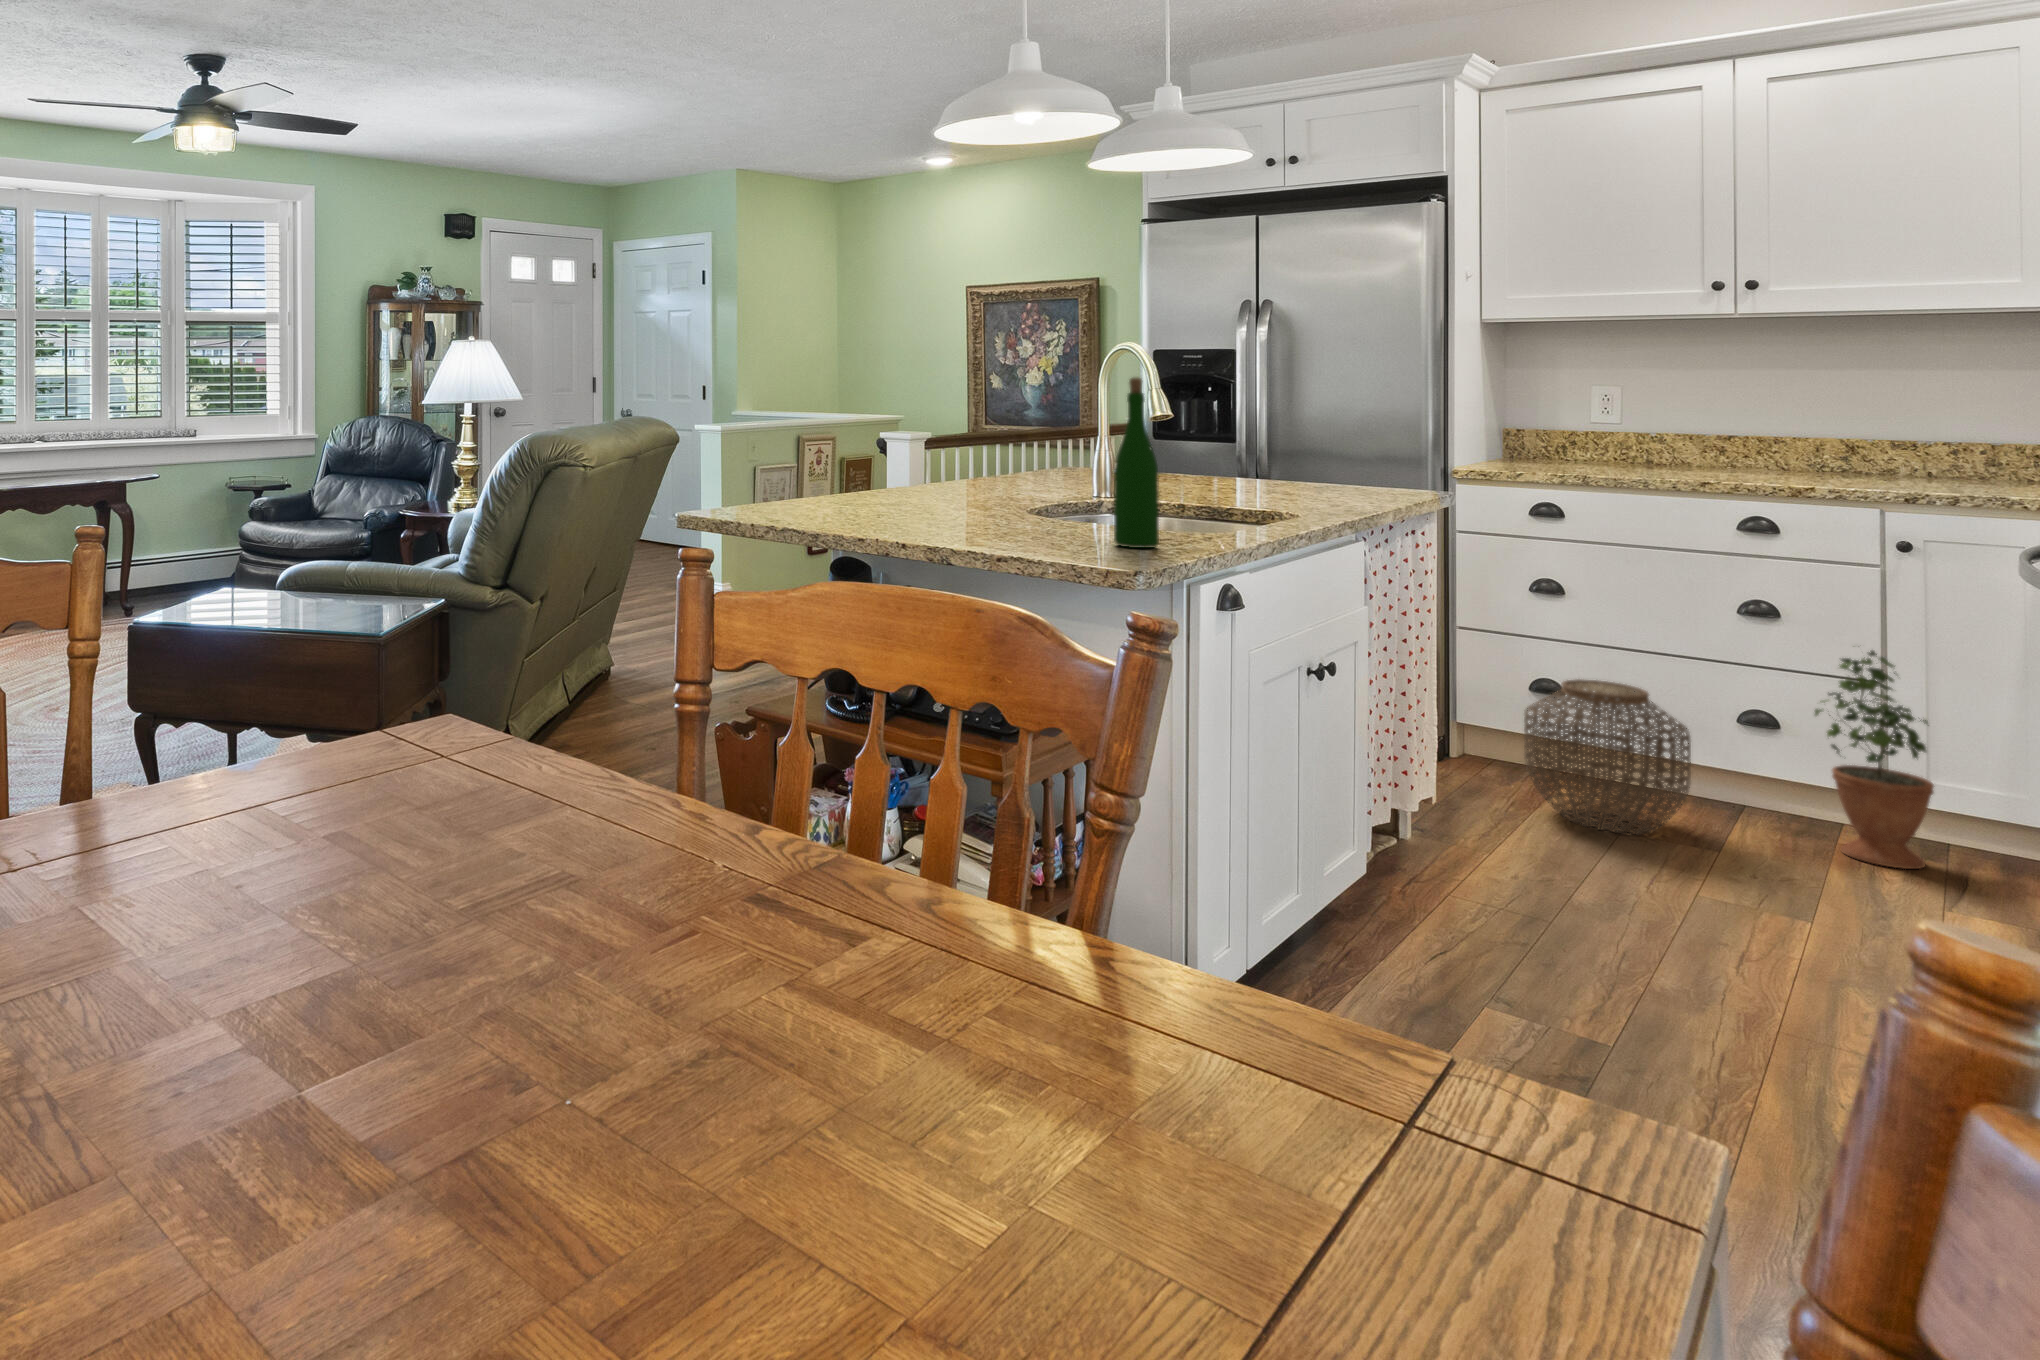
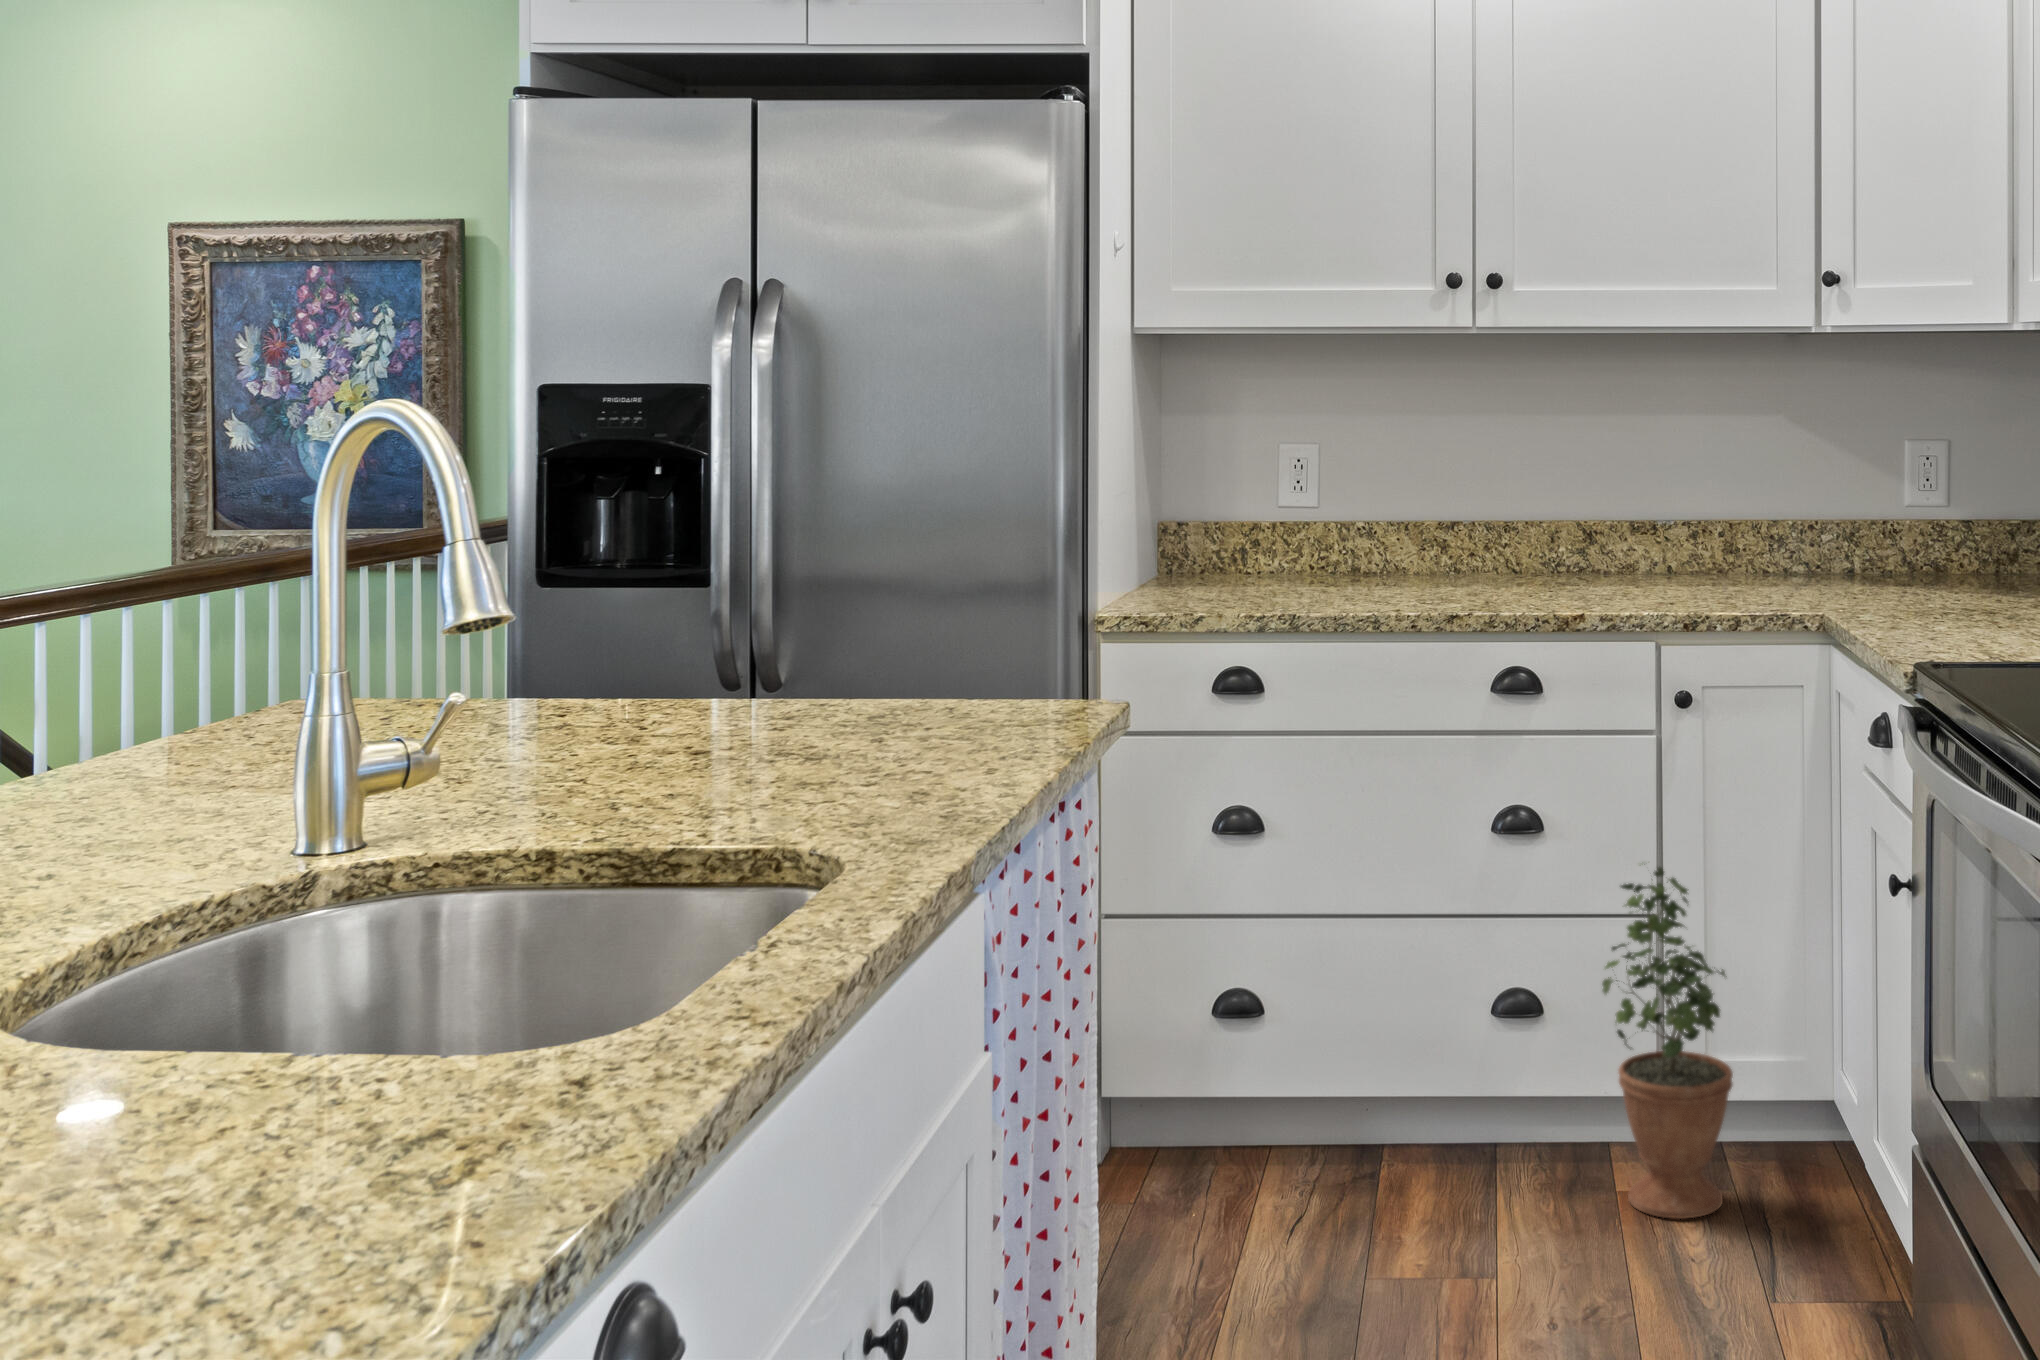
wine bottle: present [1114,377,1159,548] -> none [194,557,383,1258]
woven basket: present [1524,679,1691,834] -> none [1221,989,1459,1279]

